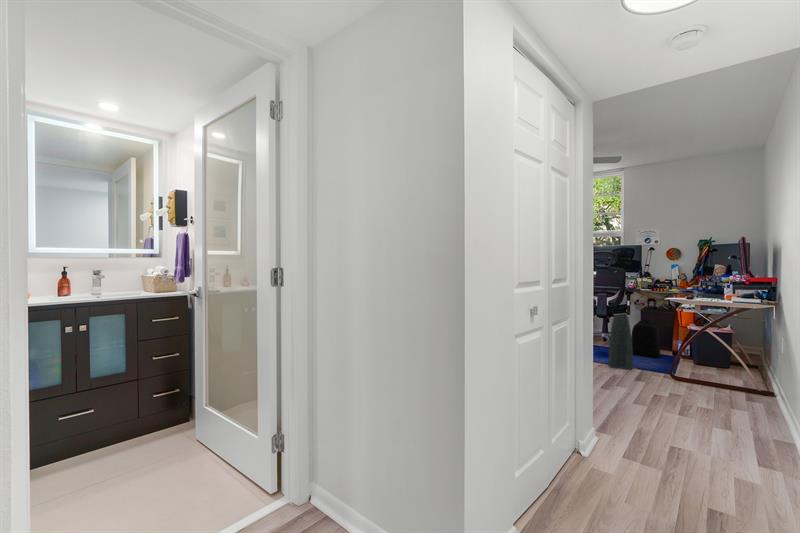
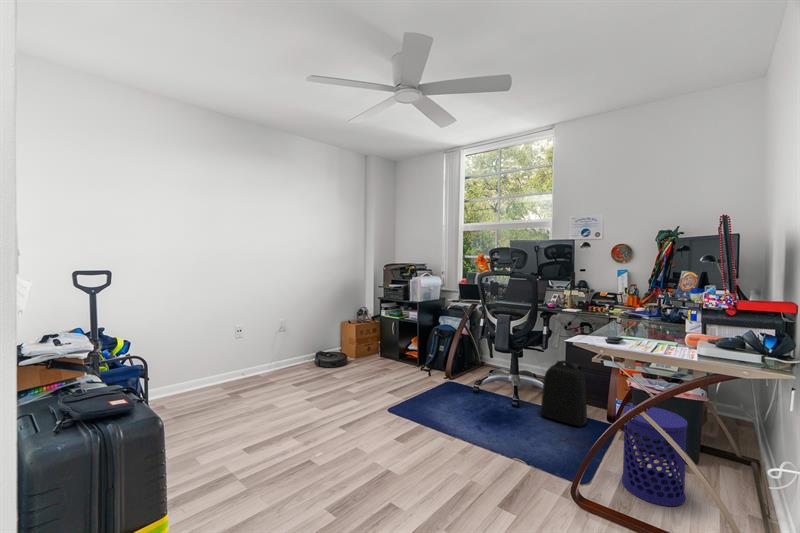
air purifier: present [609,314,633,370] -> none [483,357,523,464]
waste bin: none [691,336,726,380] -> present [622,405,688,506]

